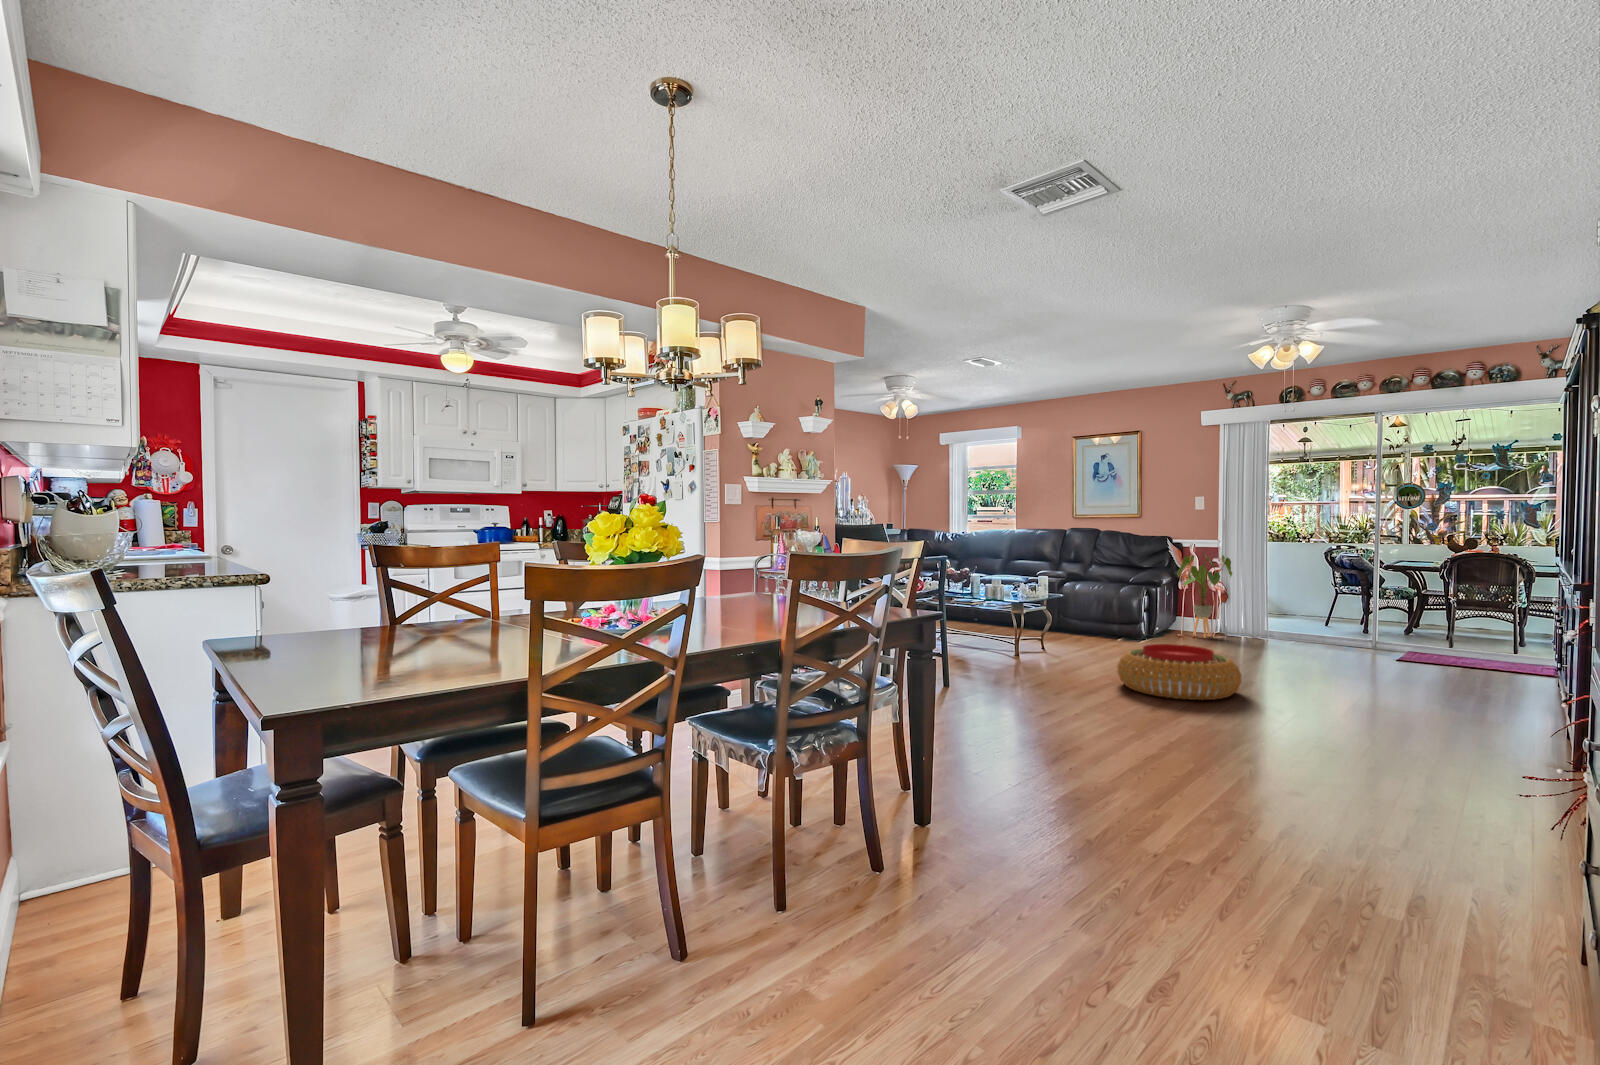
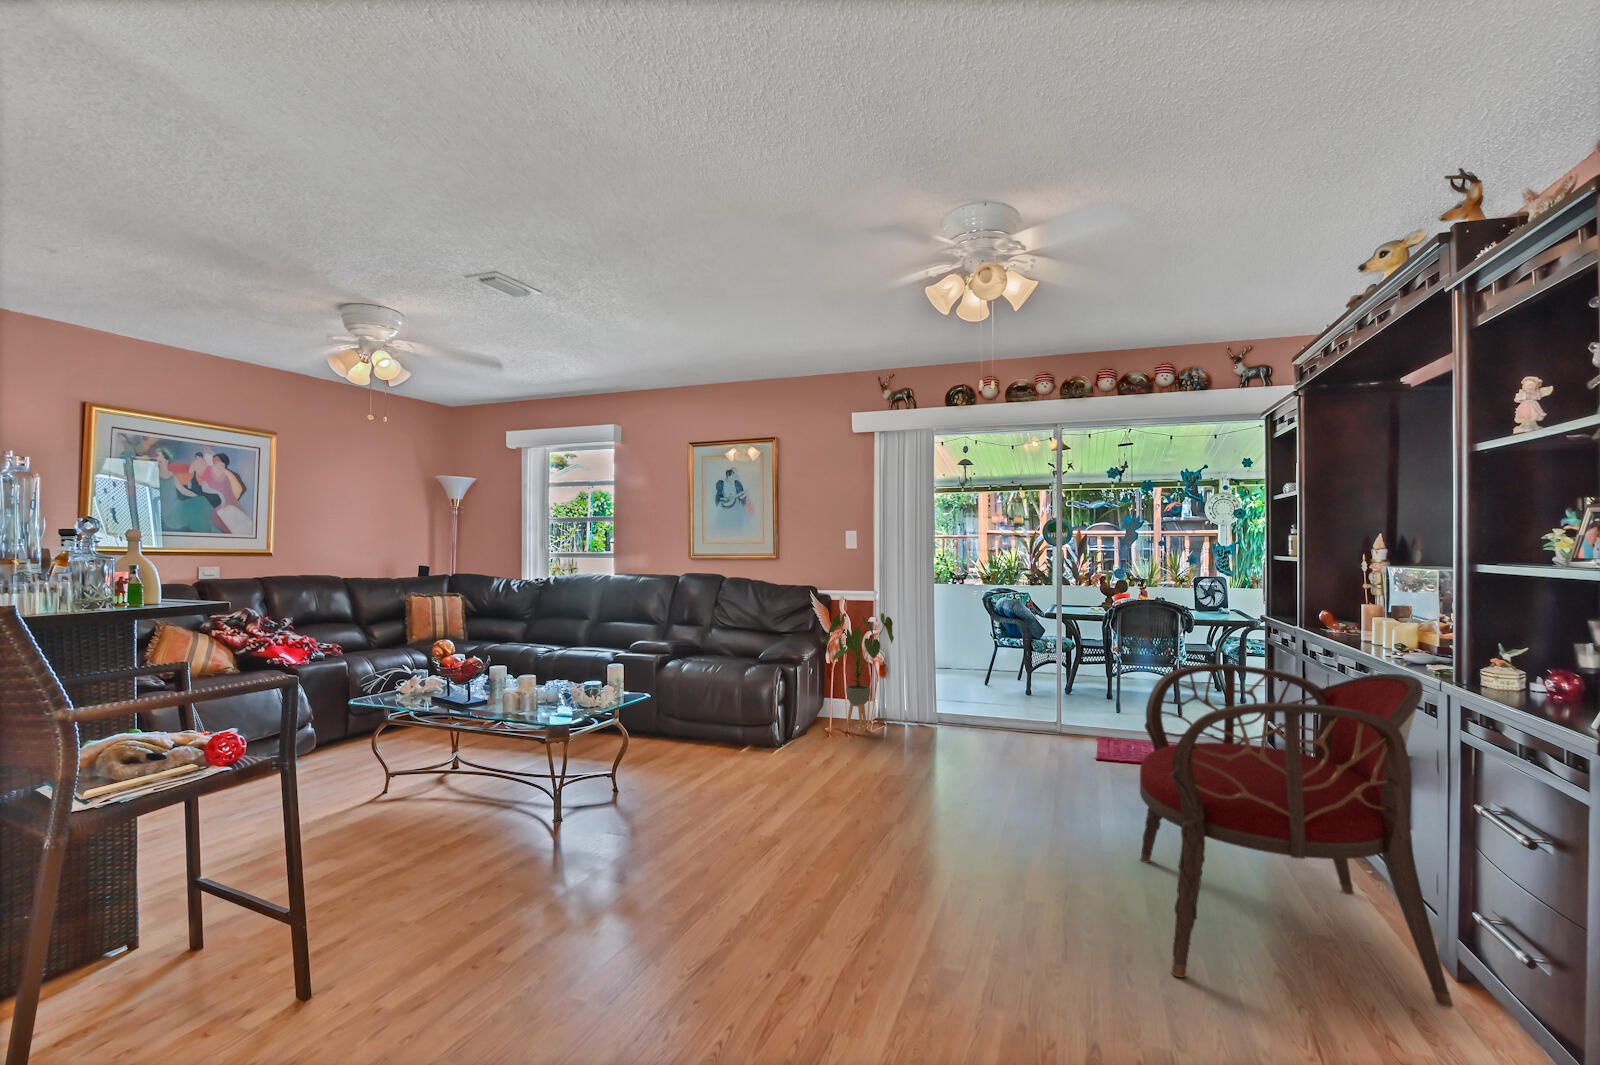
armchair: none [1368,576,1553,741] -> present [1140,664,1453,1008]
pouf: present [1117,644,1242,700] -> none [721,812,945,961]

